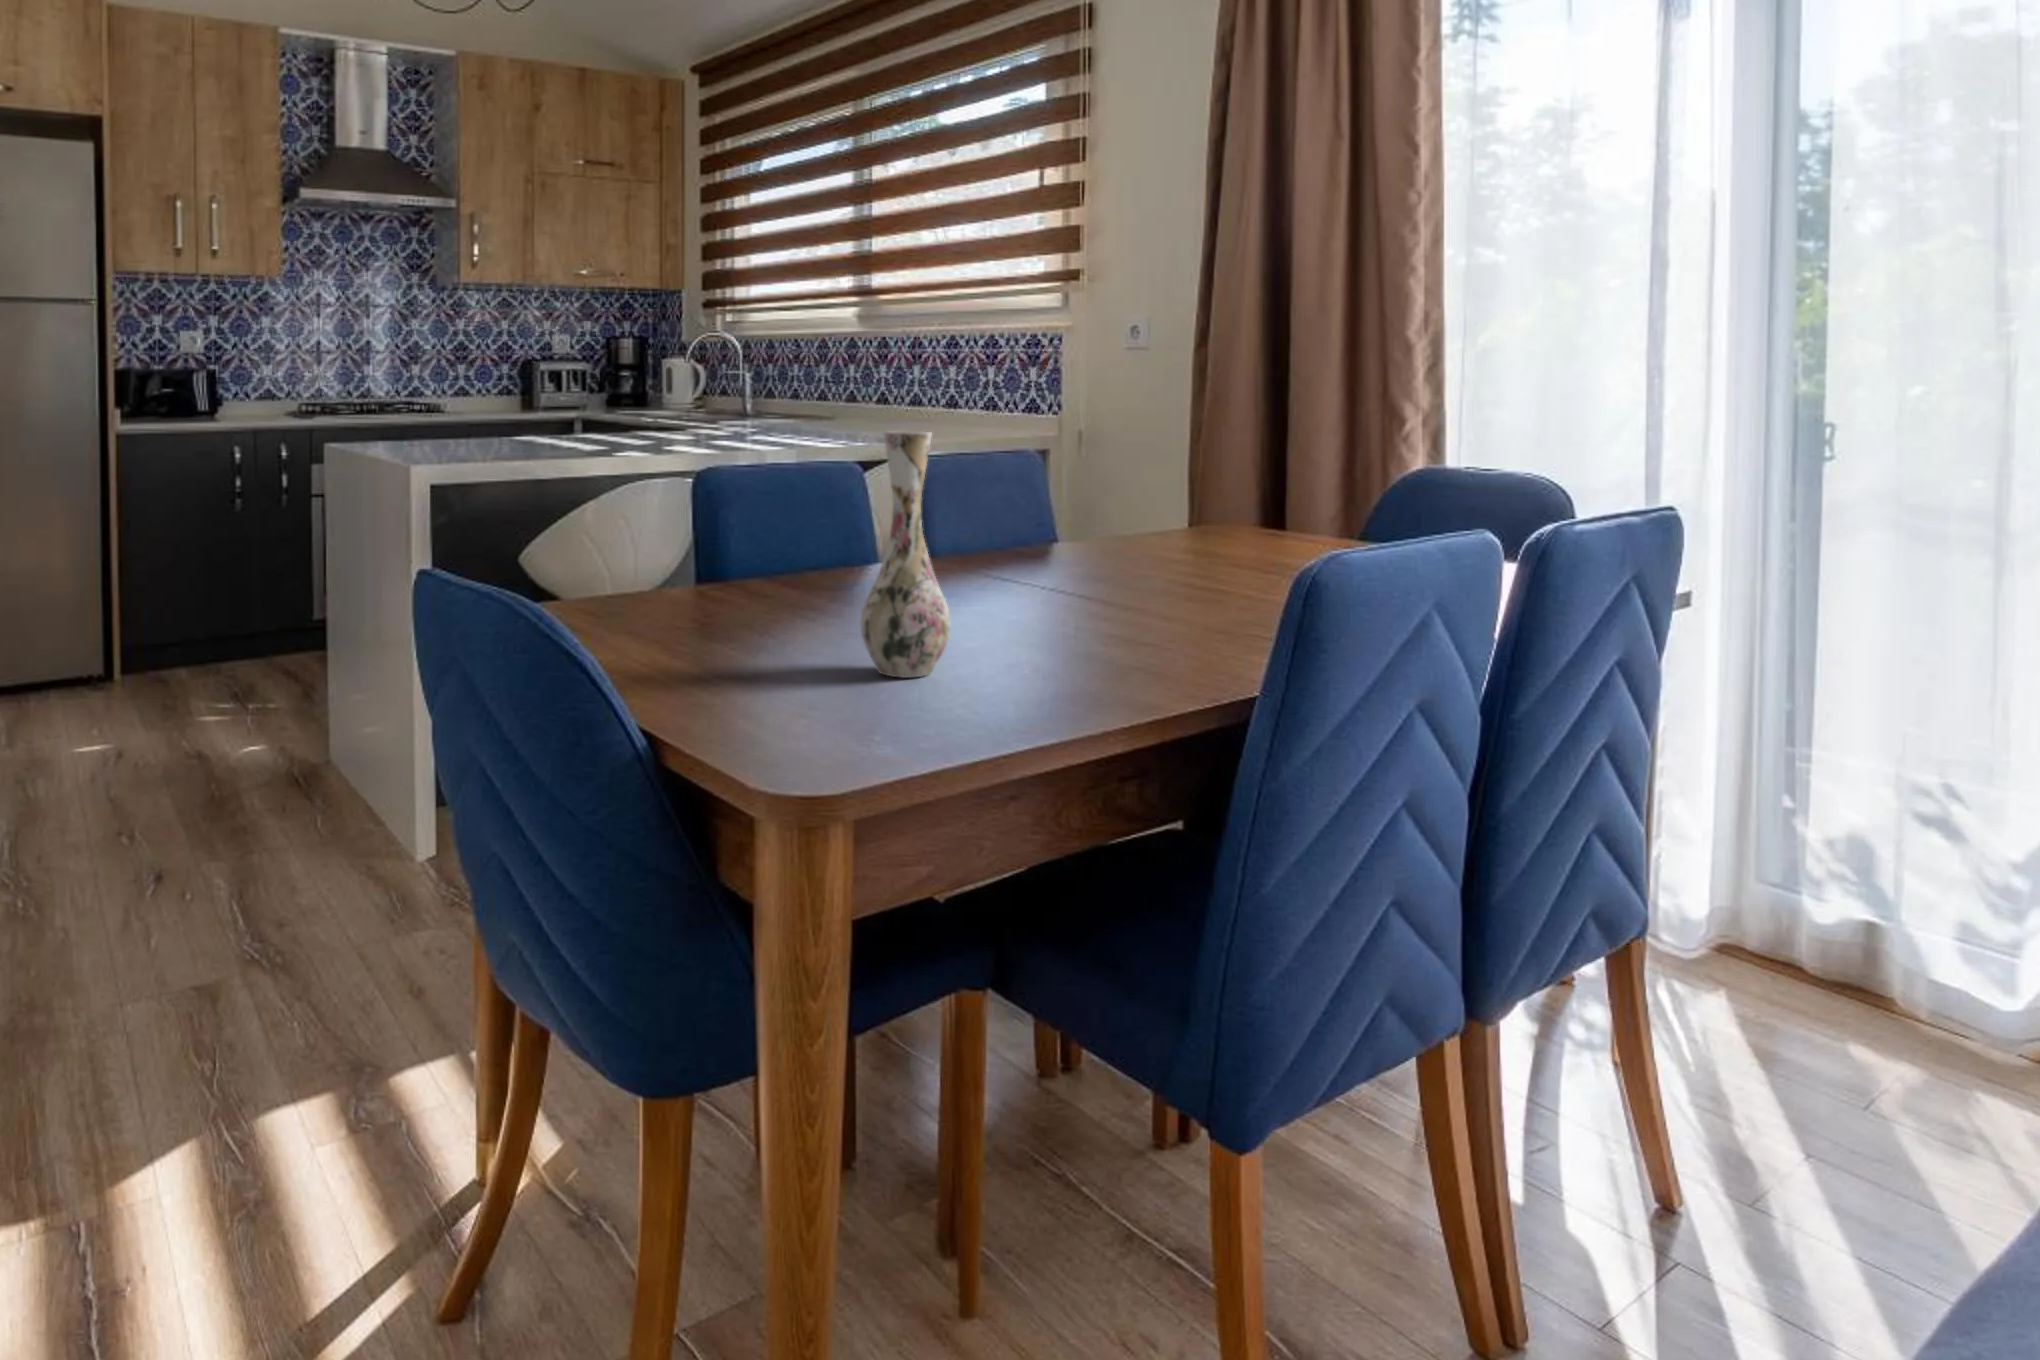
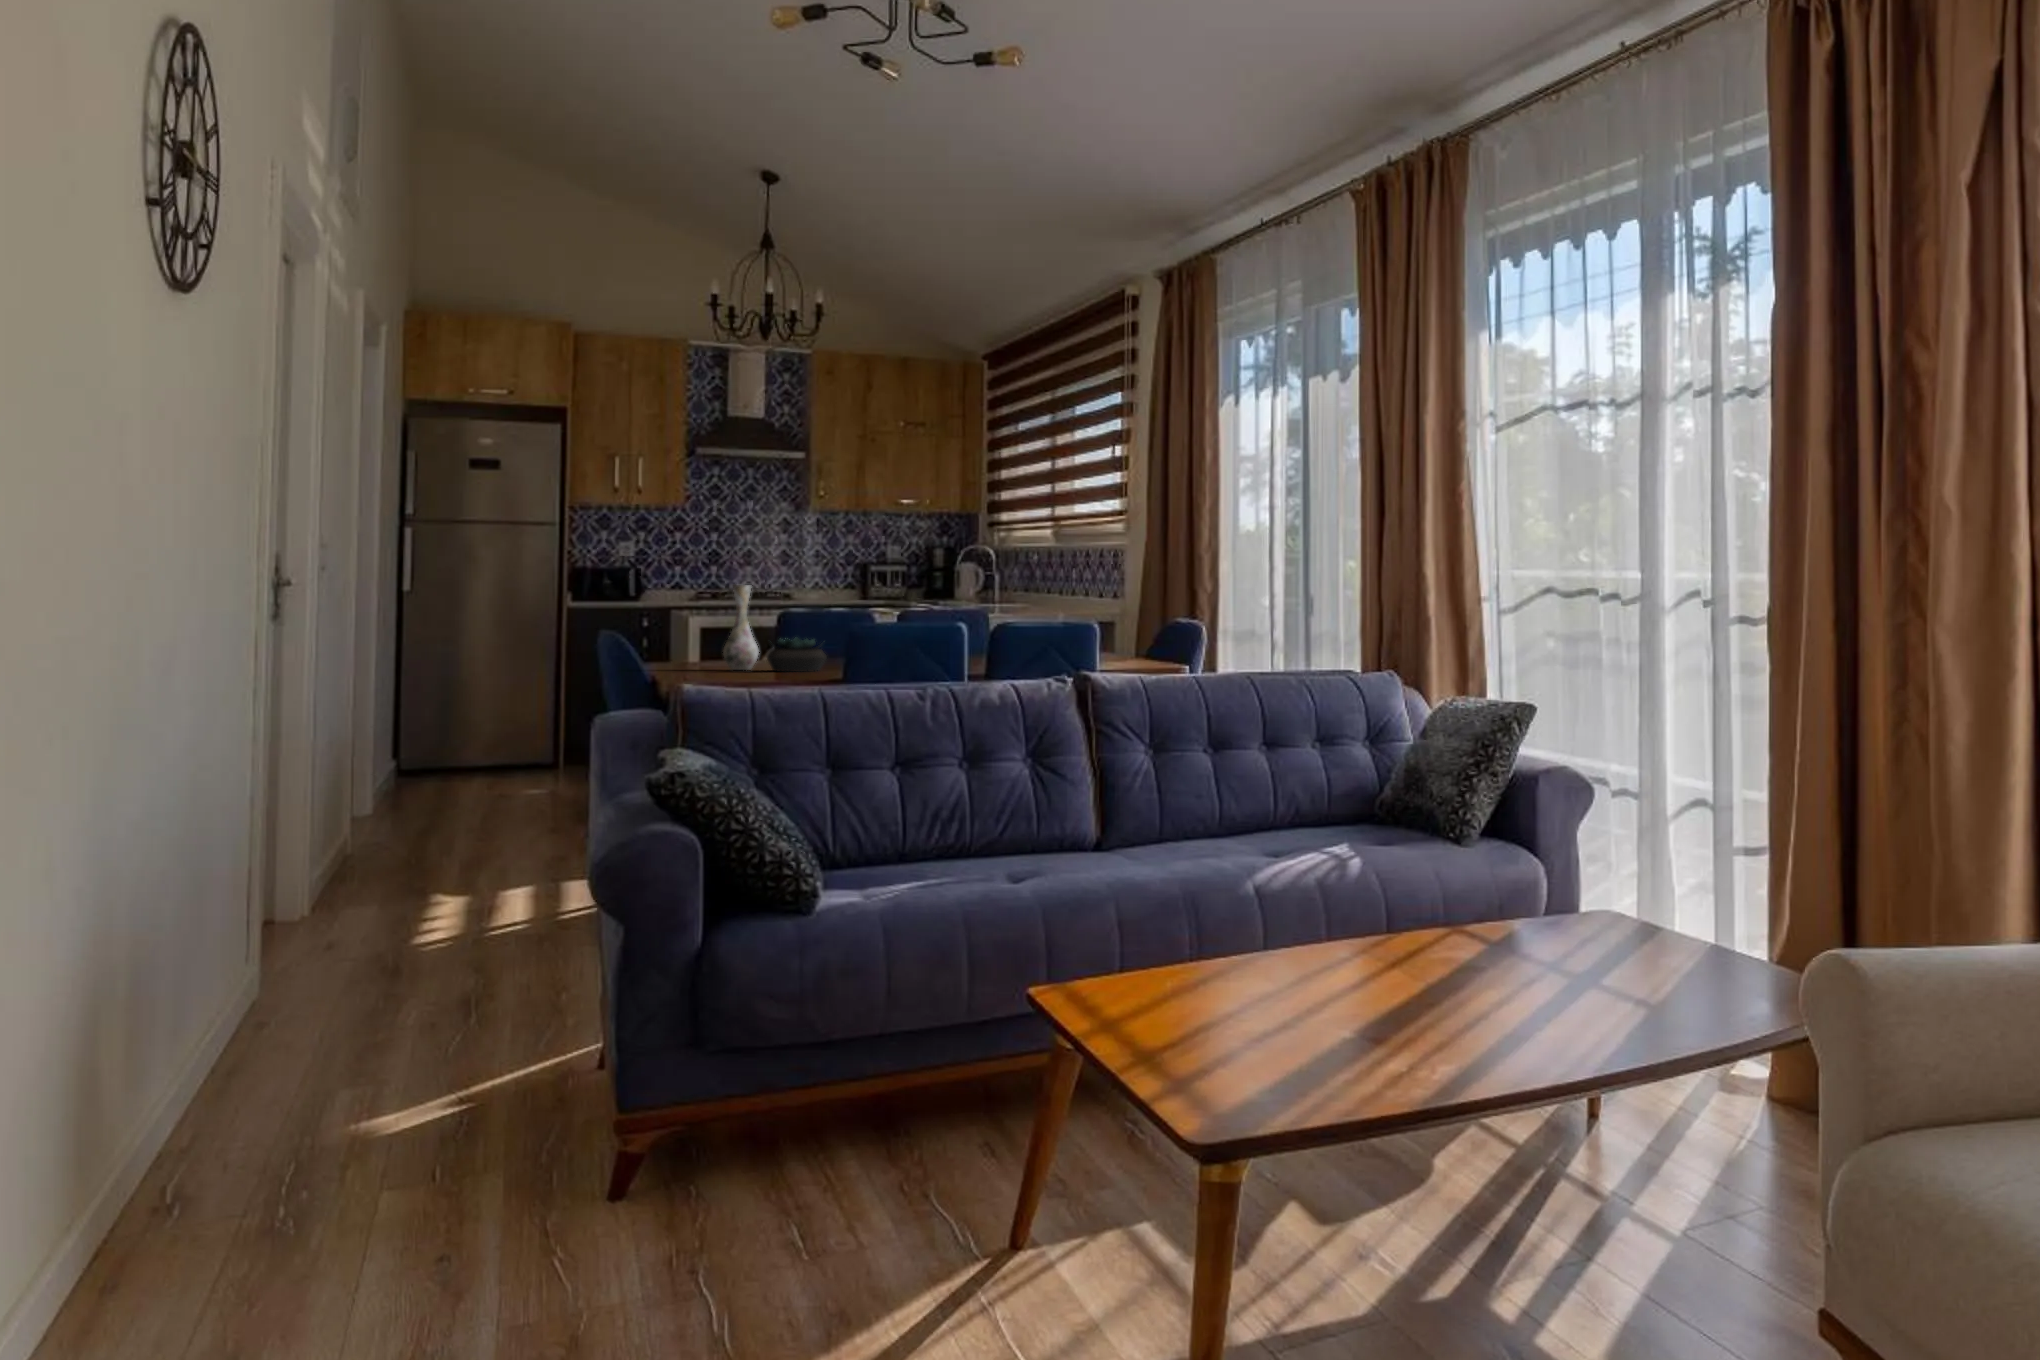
succulent plant: none [1016,580,1216,701] -> present [766,638,827,672]

